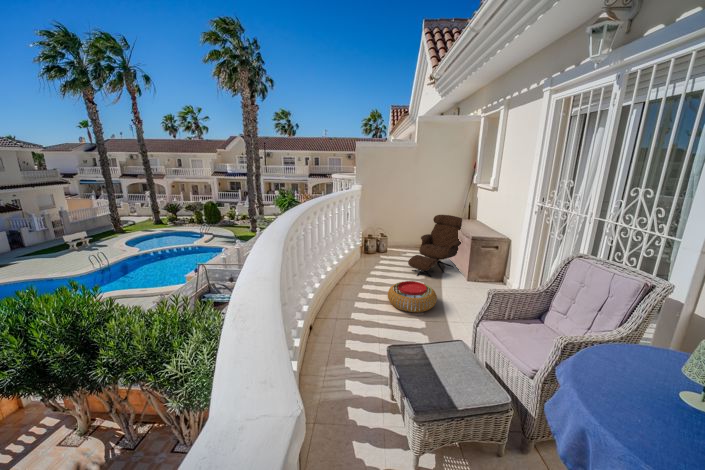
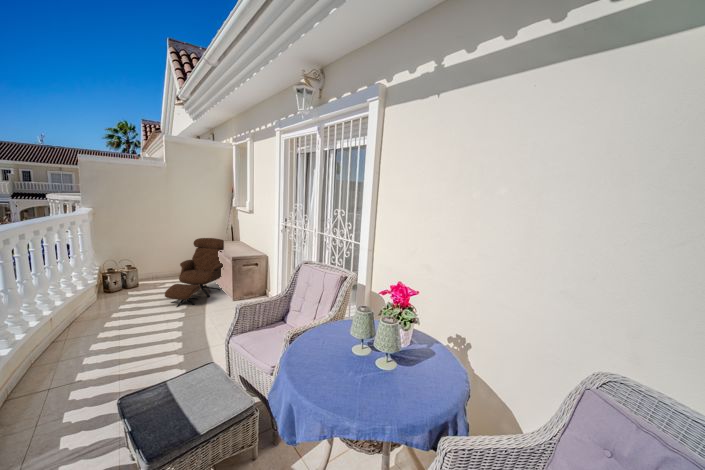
pouf: present [388,281,437,312] -> none [132,314,197,352]

